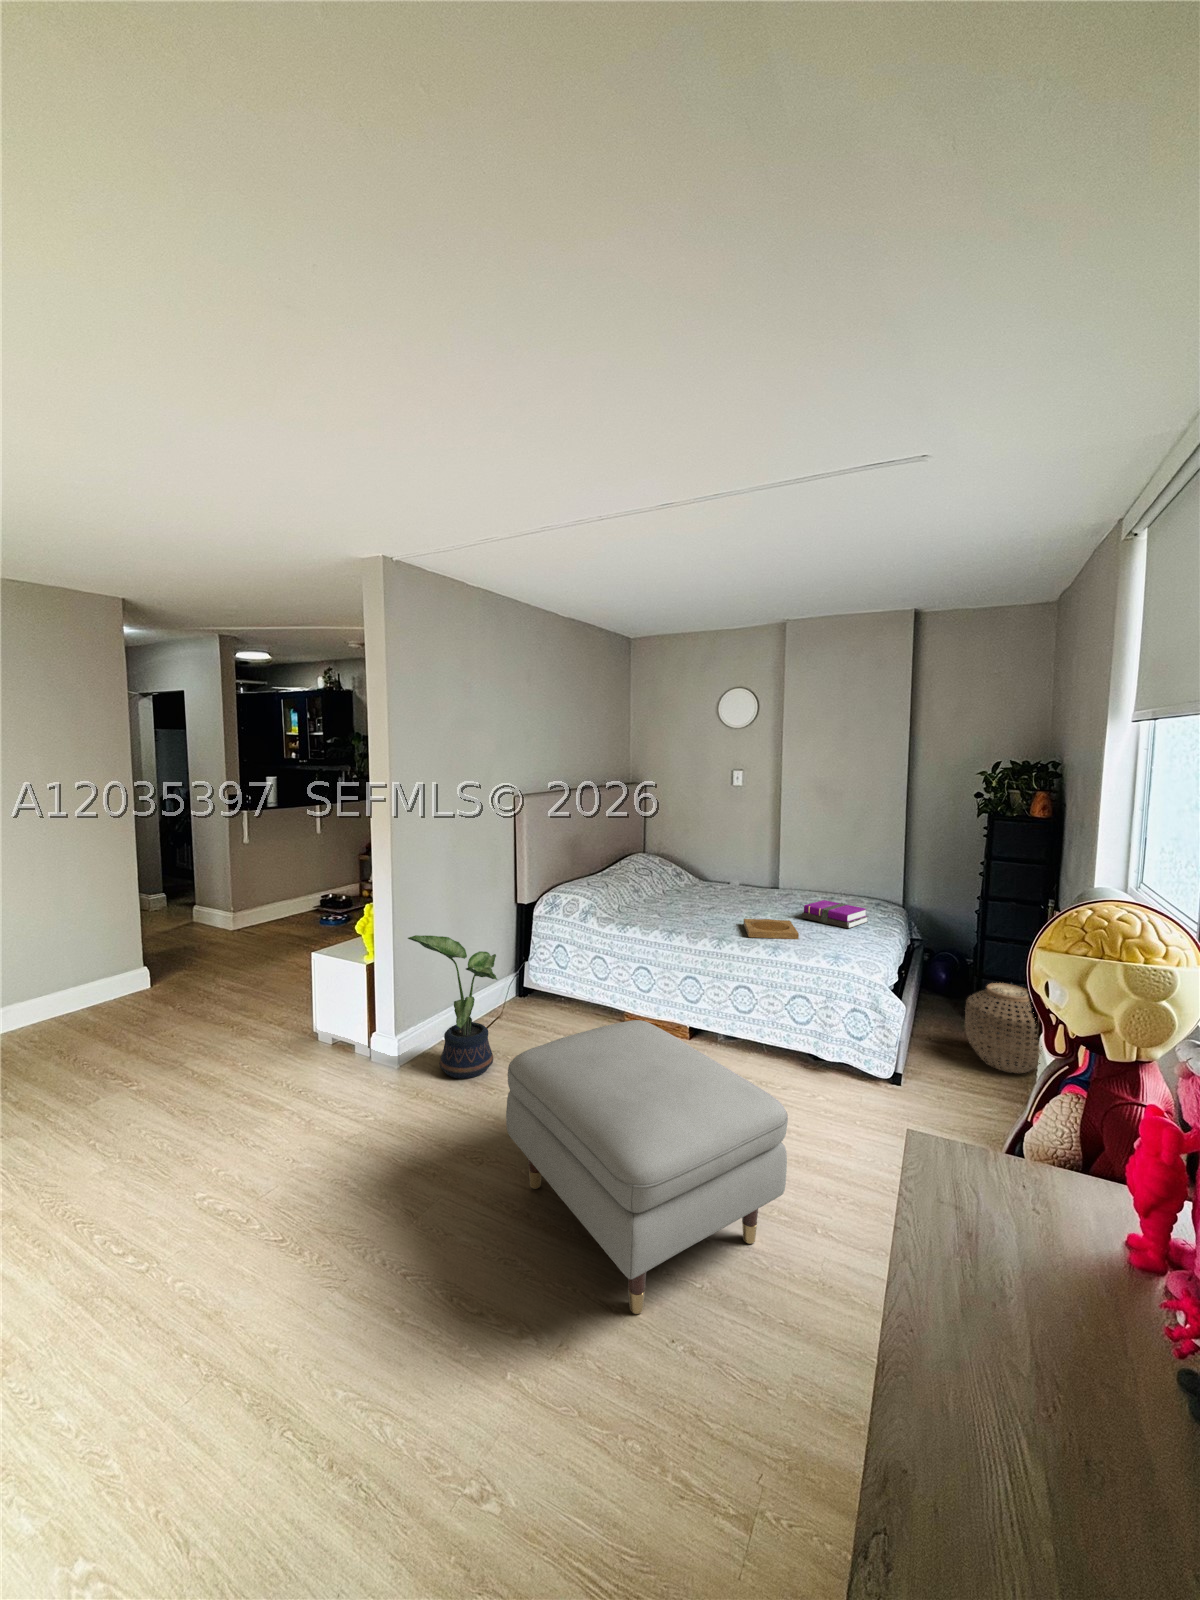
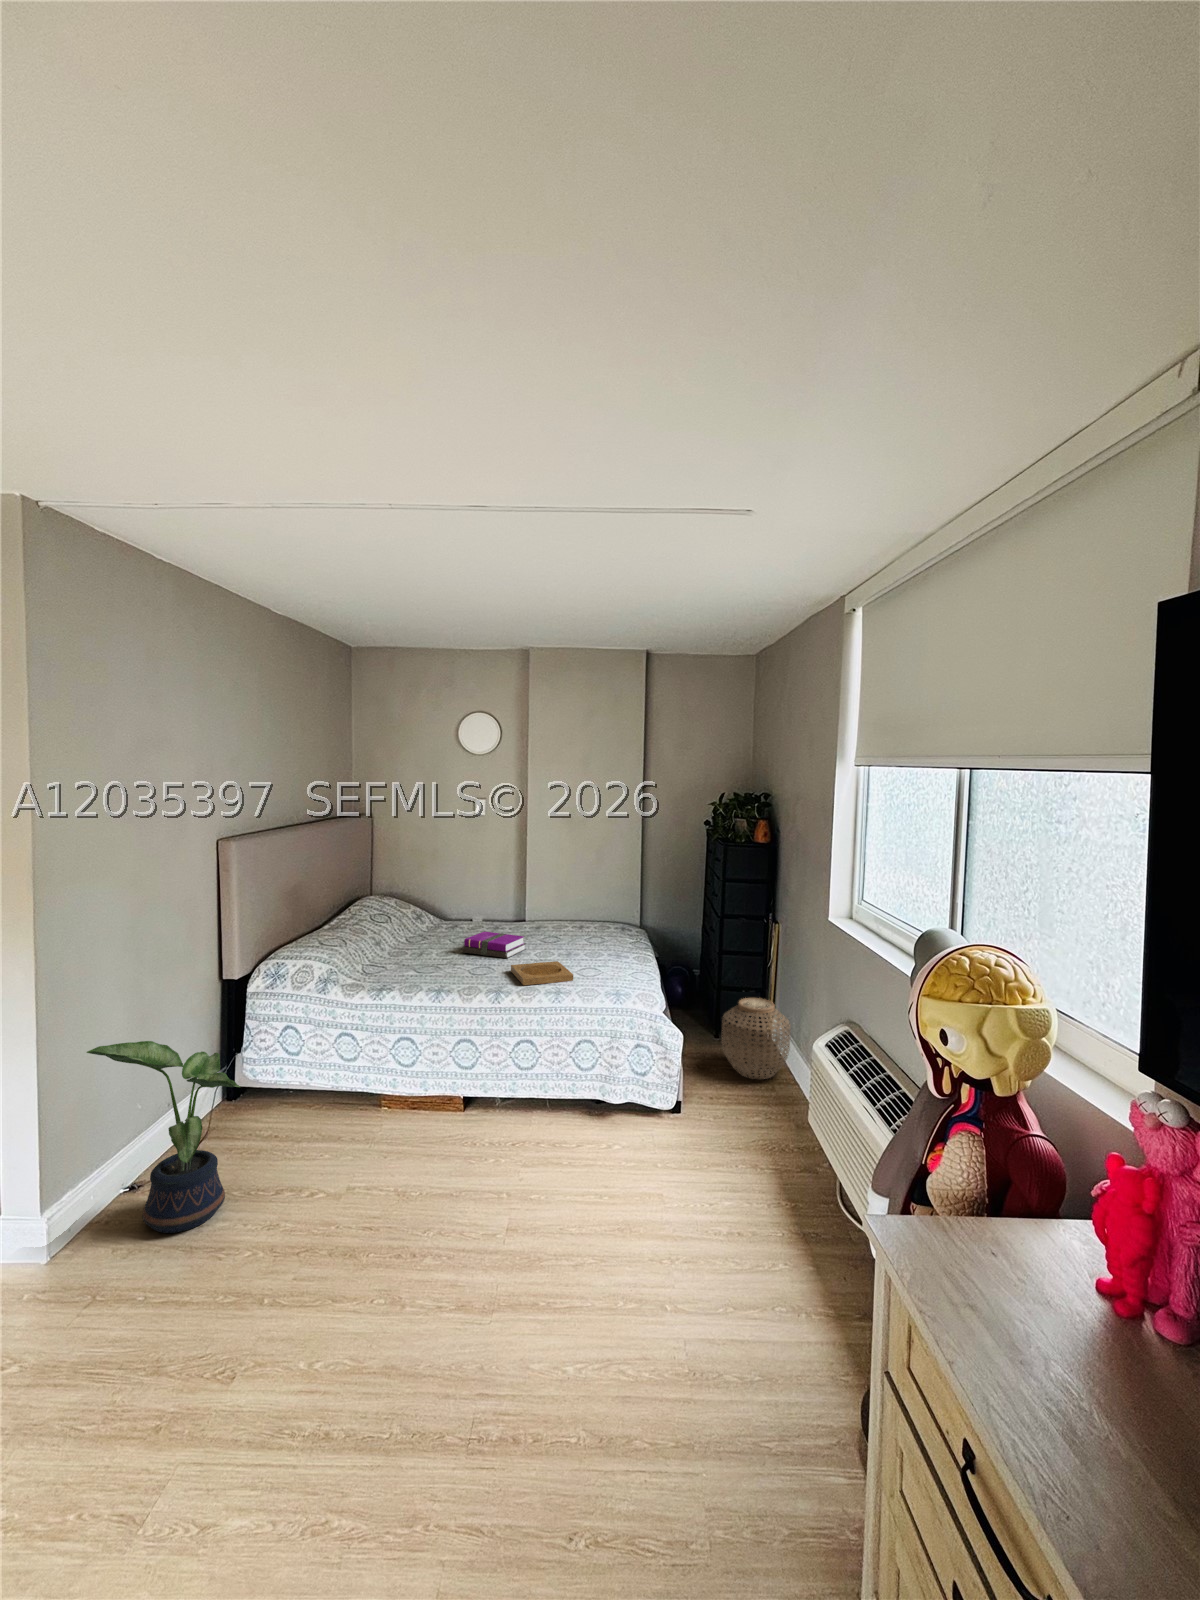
notebook: present [802,900,868,928] -> present [462,931,526,958]
ottoman: present [506,1020,788,1314] -> none [302,1102,639,1439]

